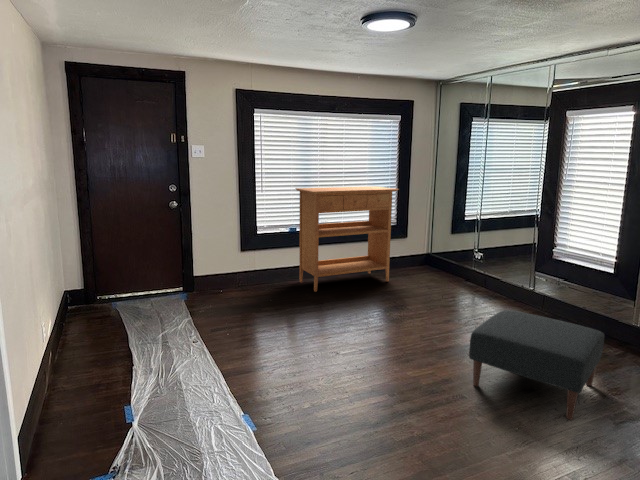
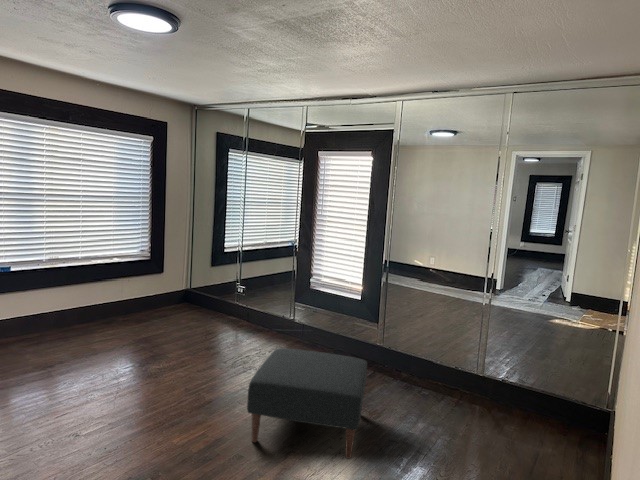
console table: present [296,186,398,292] -> none [9,213,153,349]

